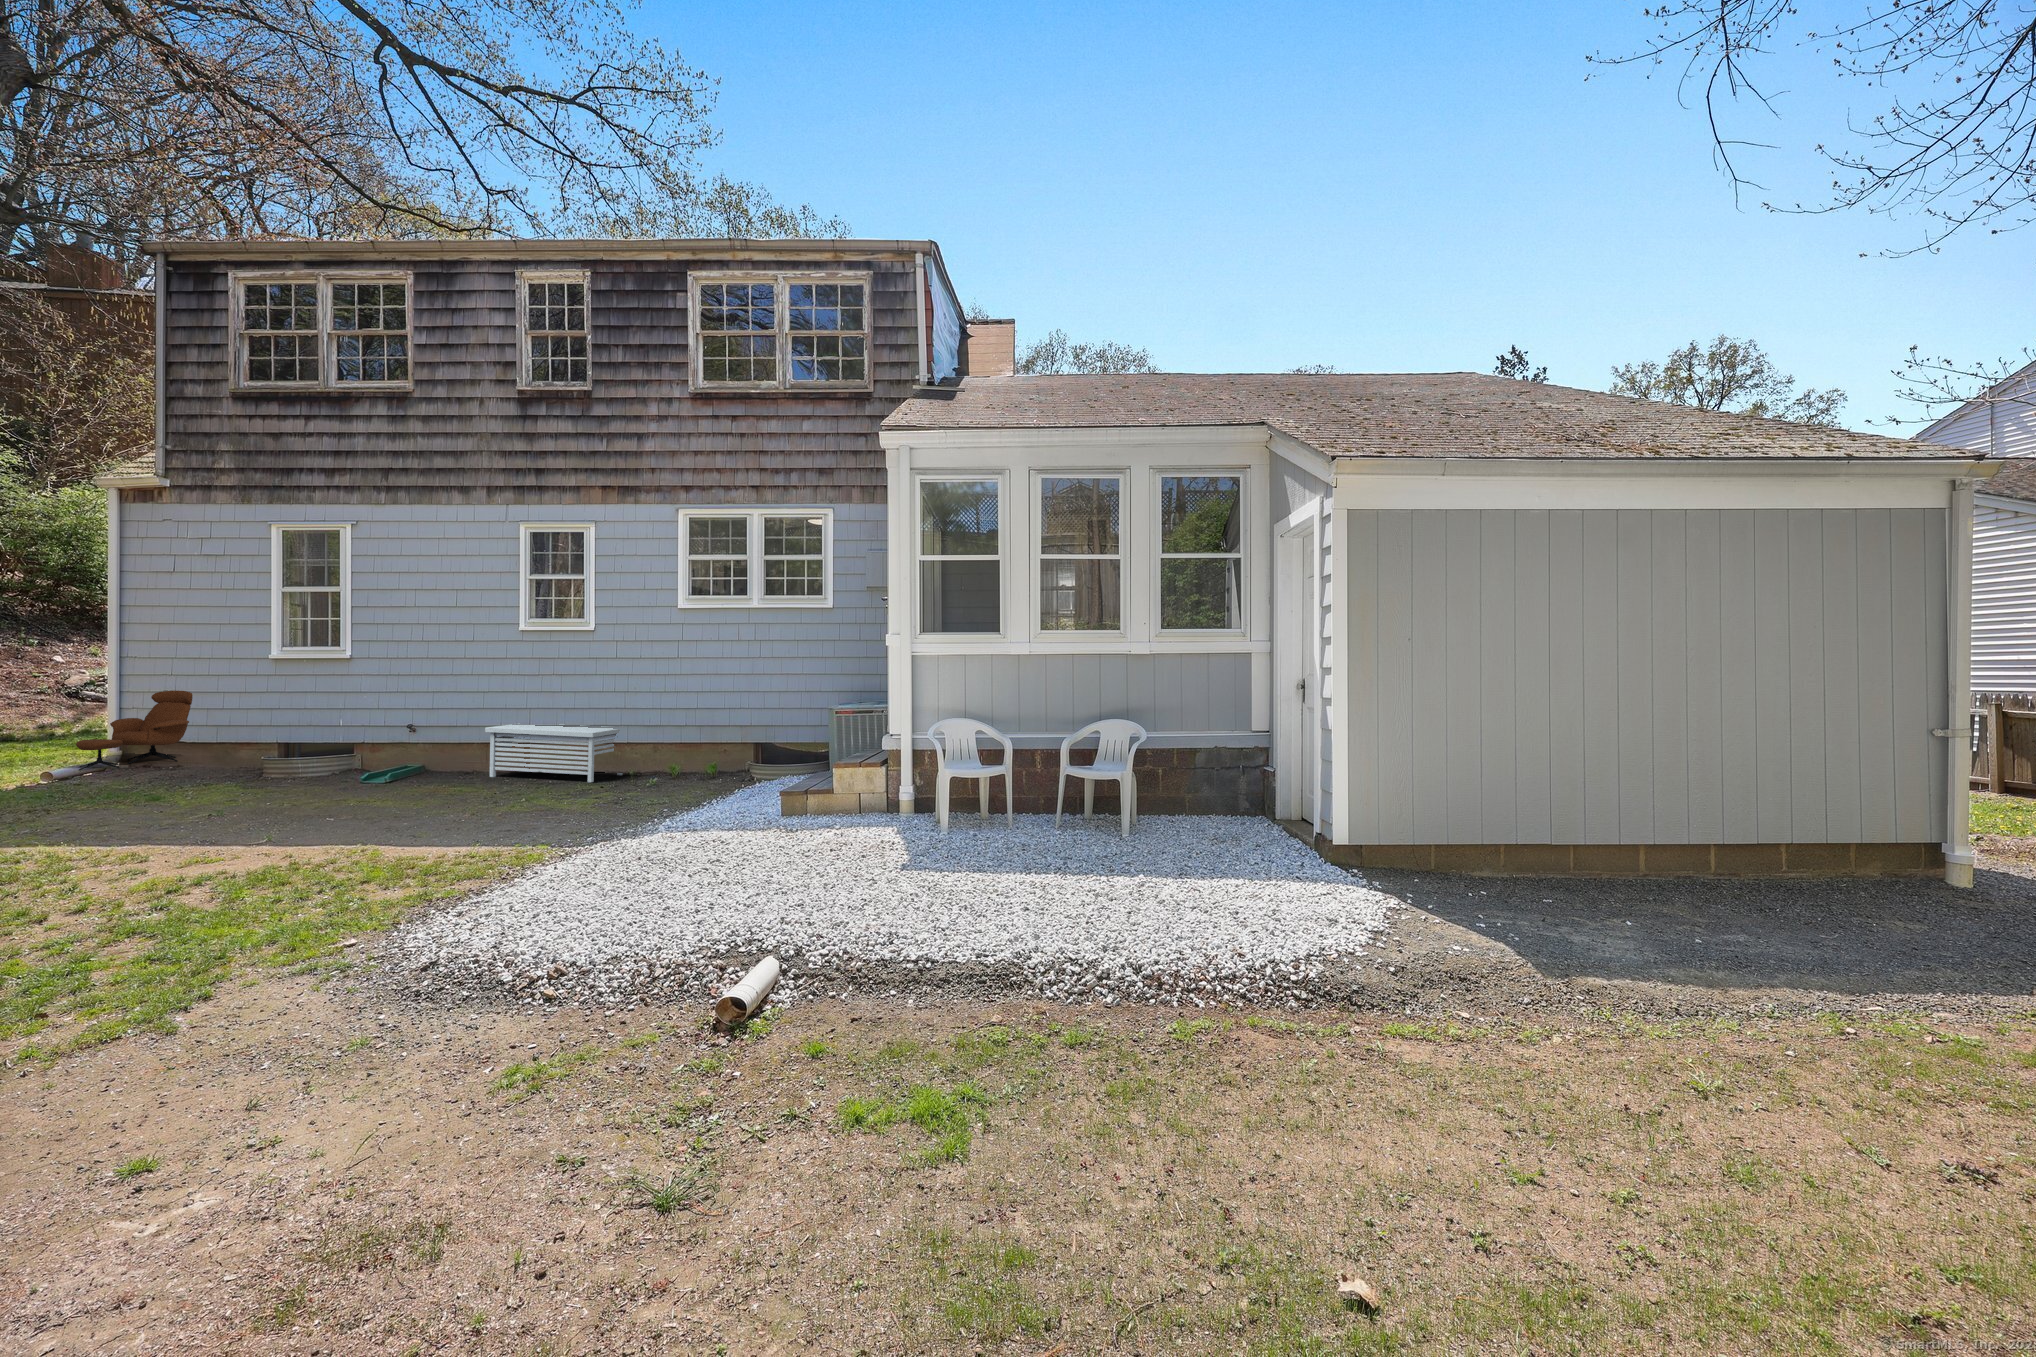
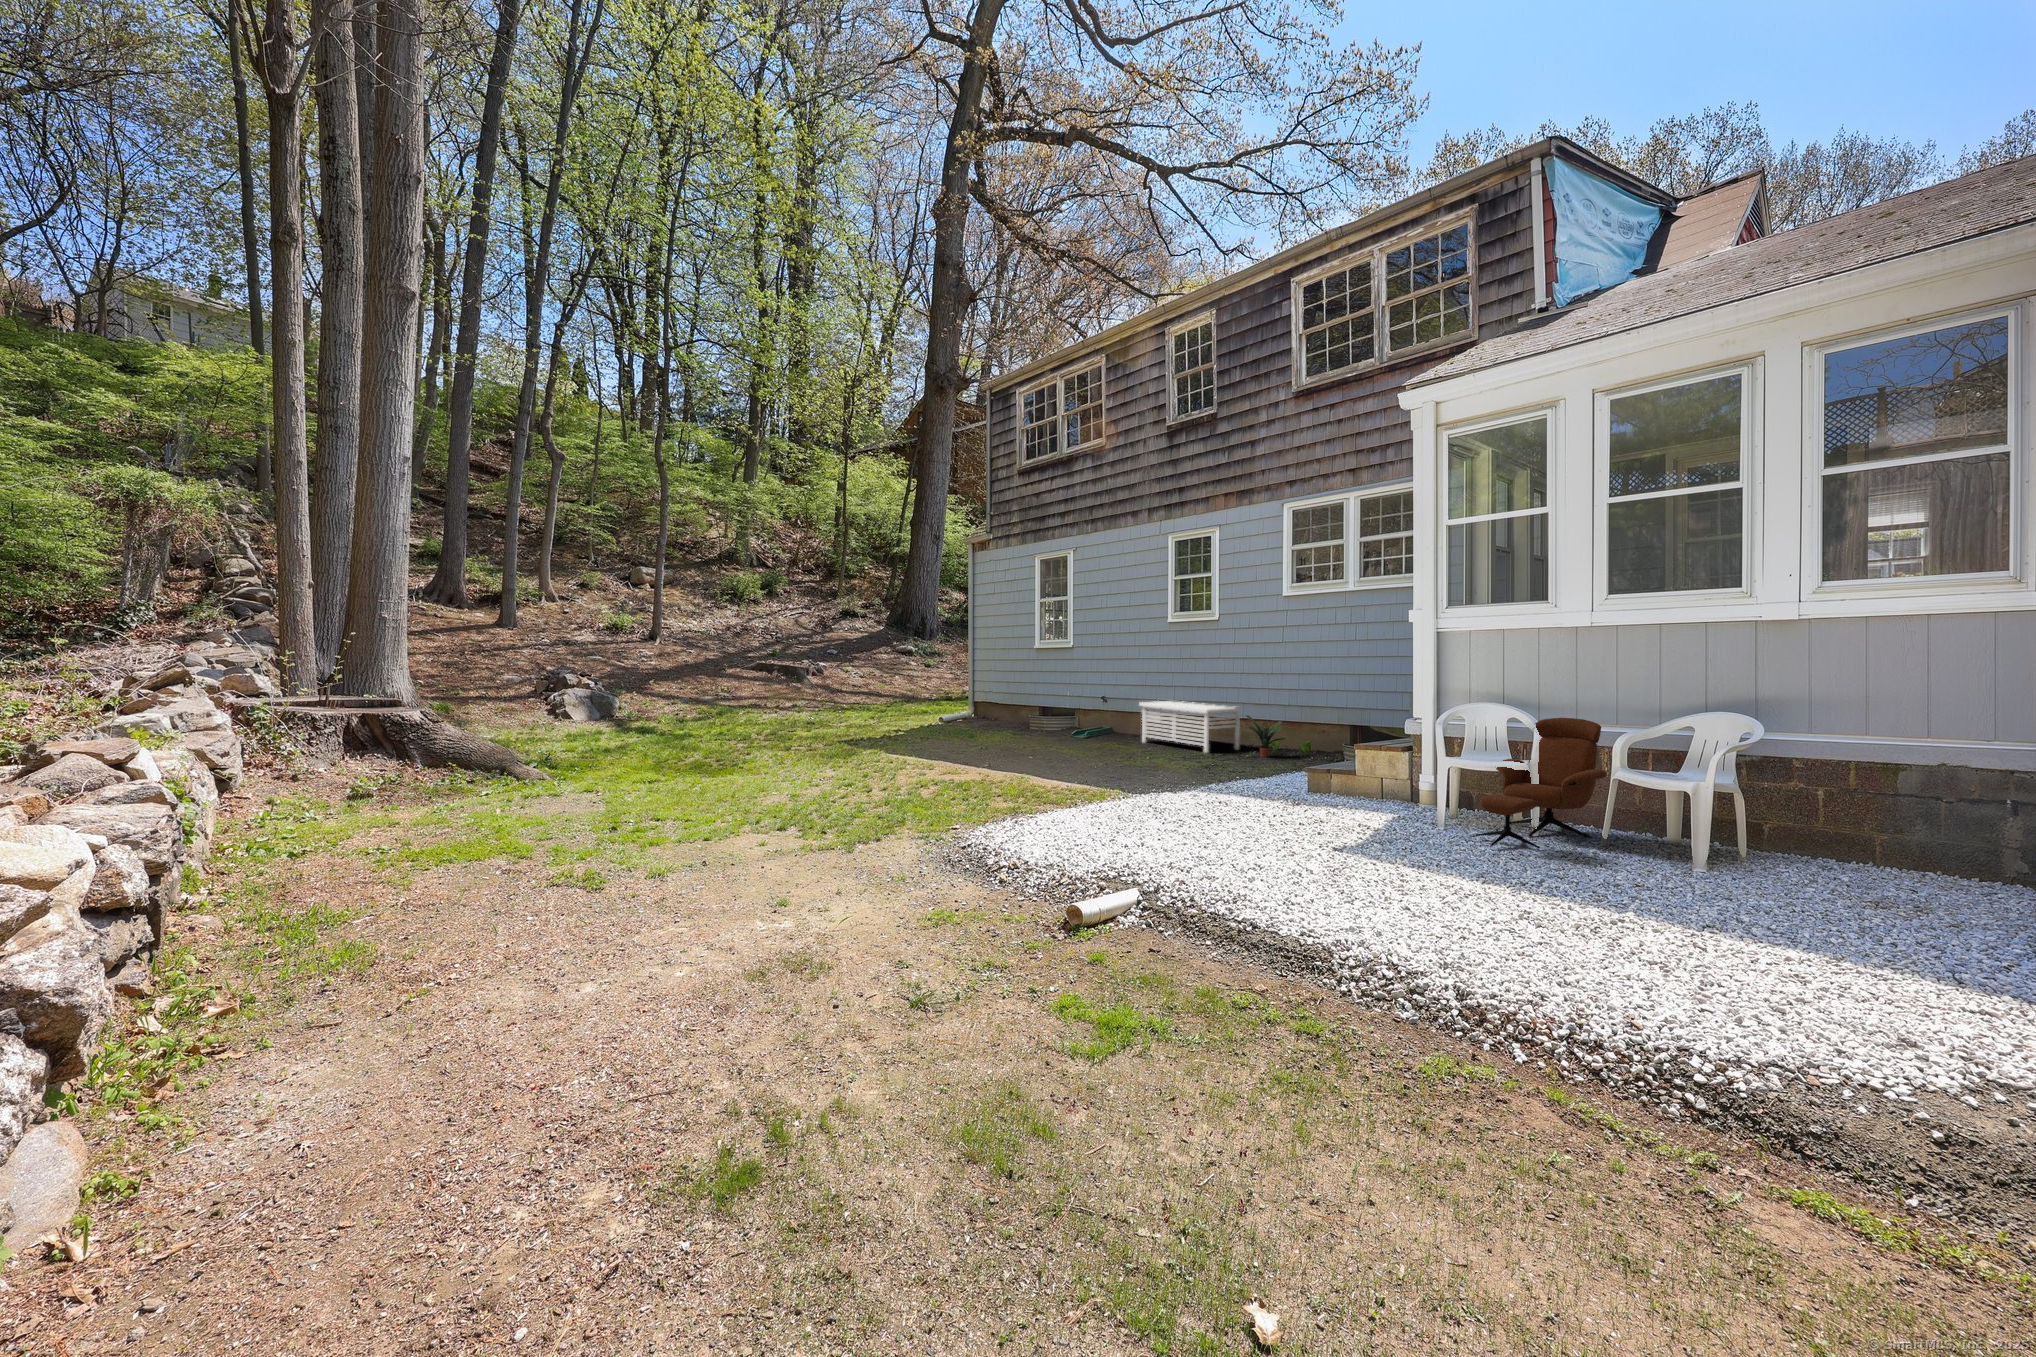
lounge chair: present [76,690,193,770] -> present [1476,718,1607,848]
potted plant: none [636,736,685,781] -> present [1246,715,1285,757]

